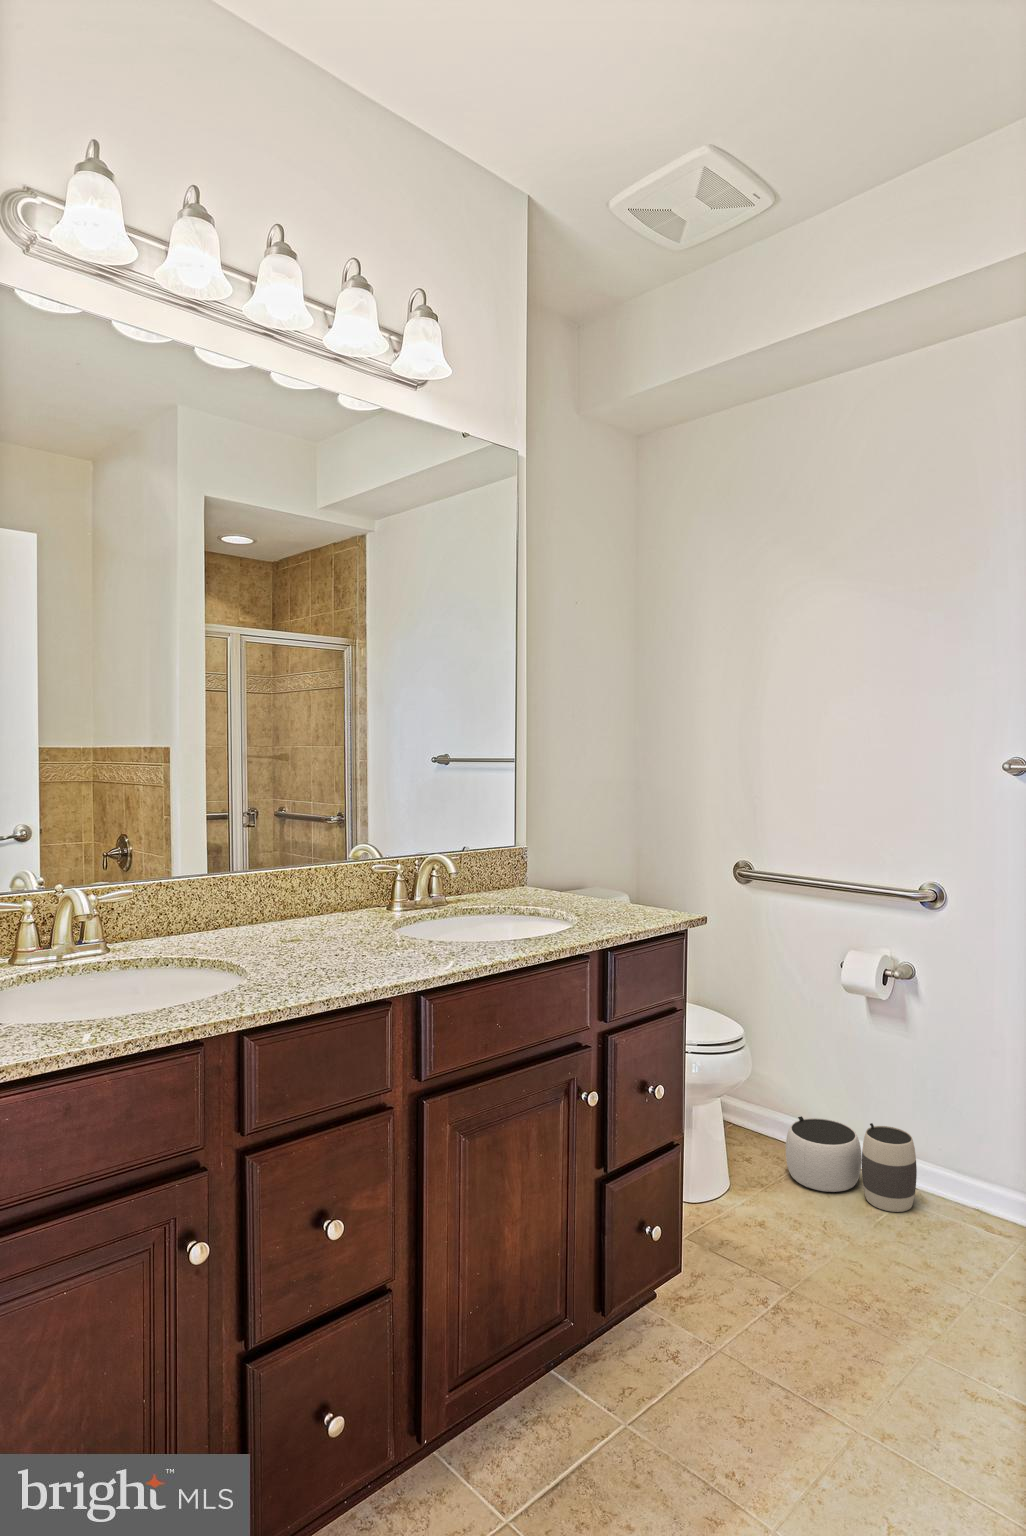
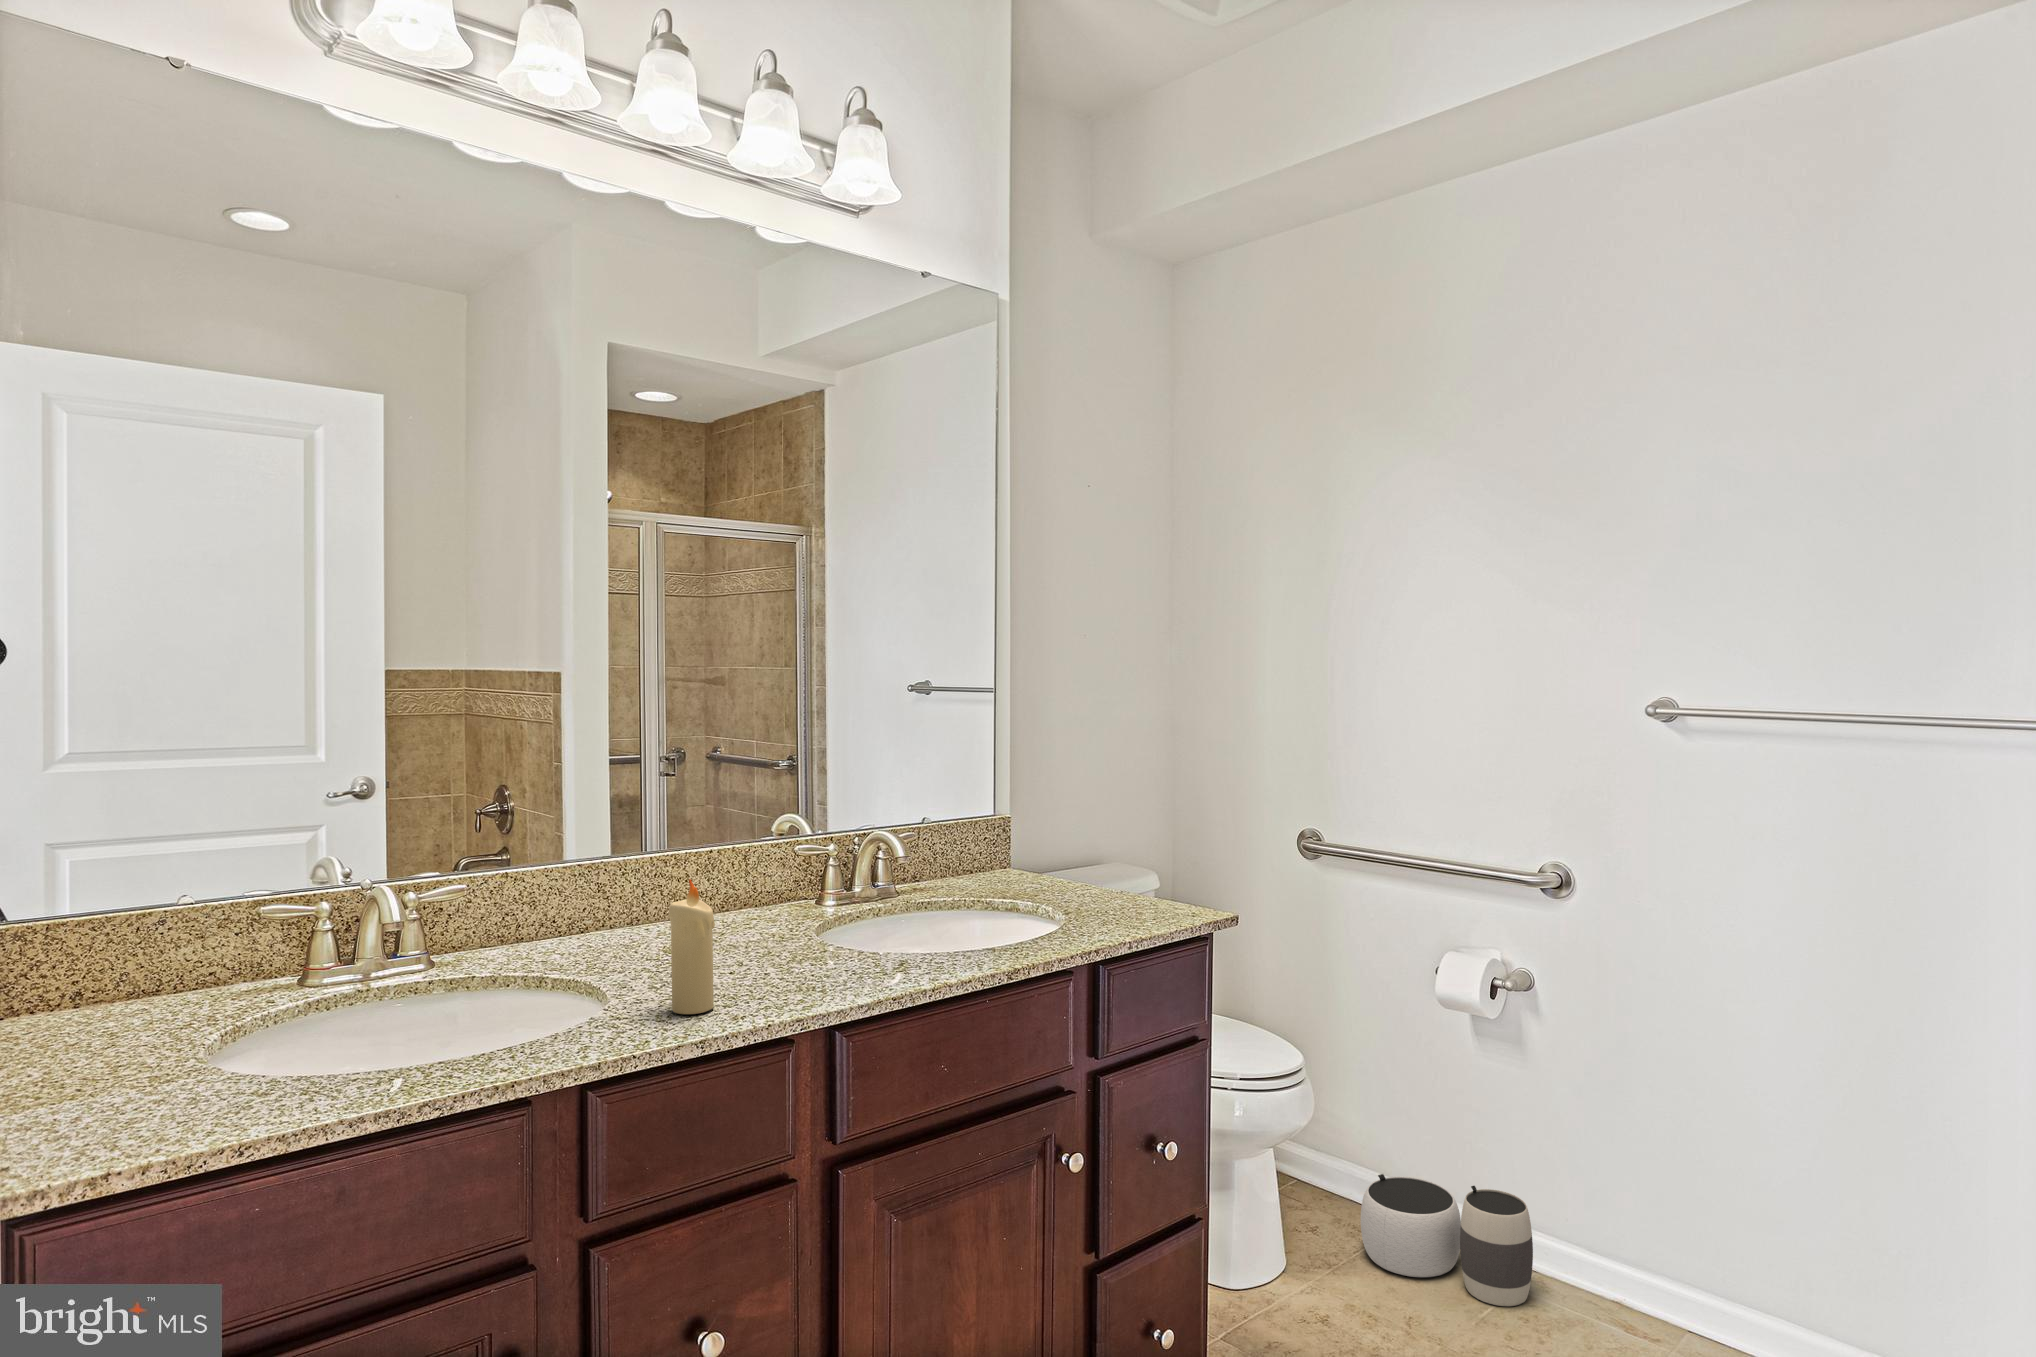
candle: none [297,880,332,982] -> present [669,879,715,1014]

